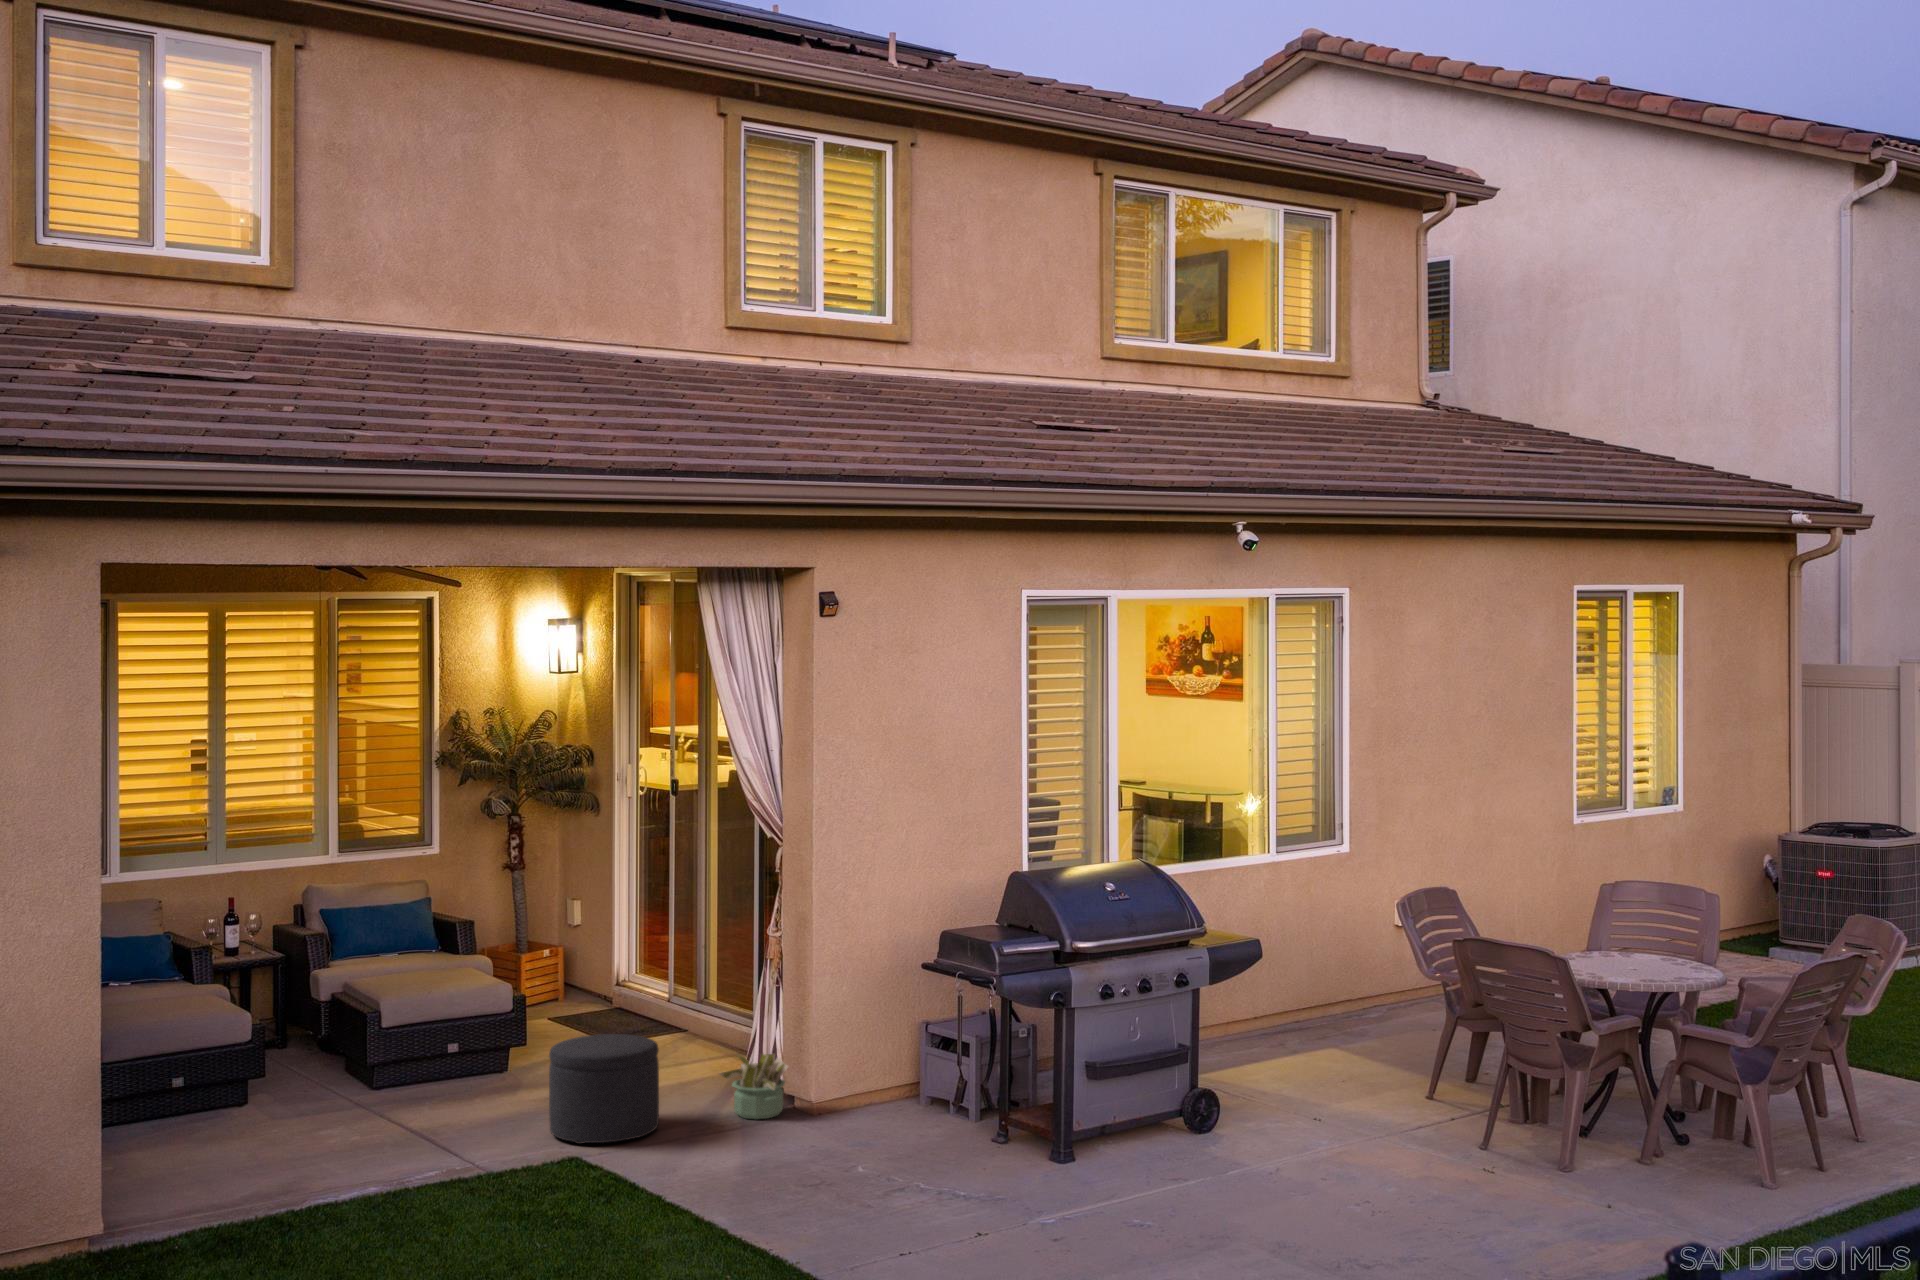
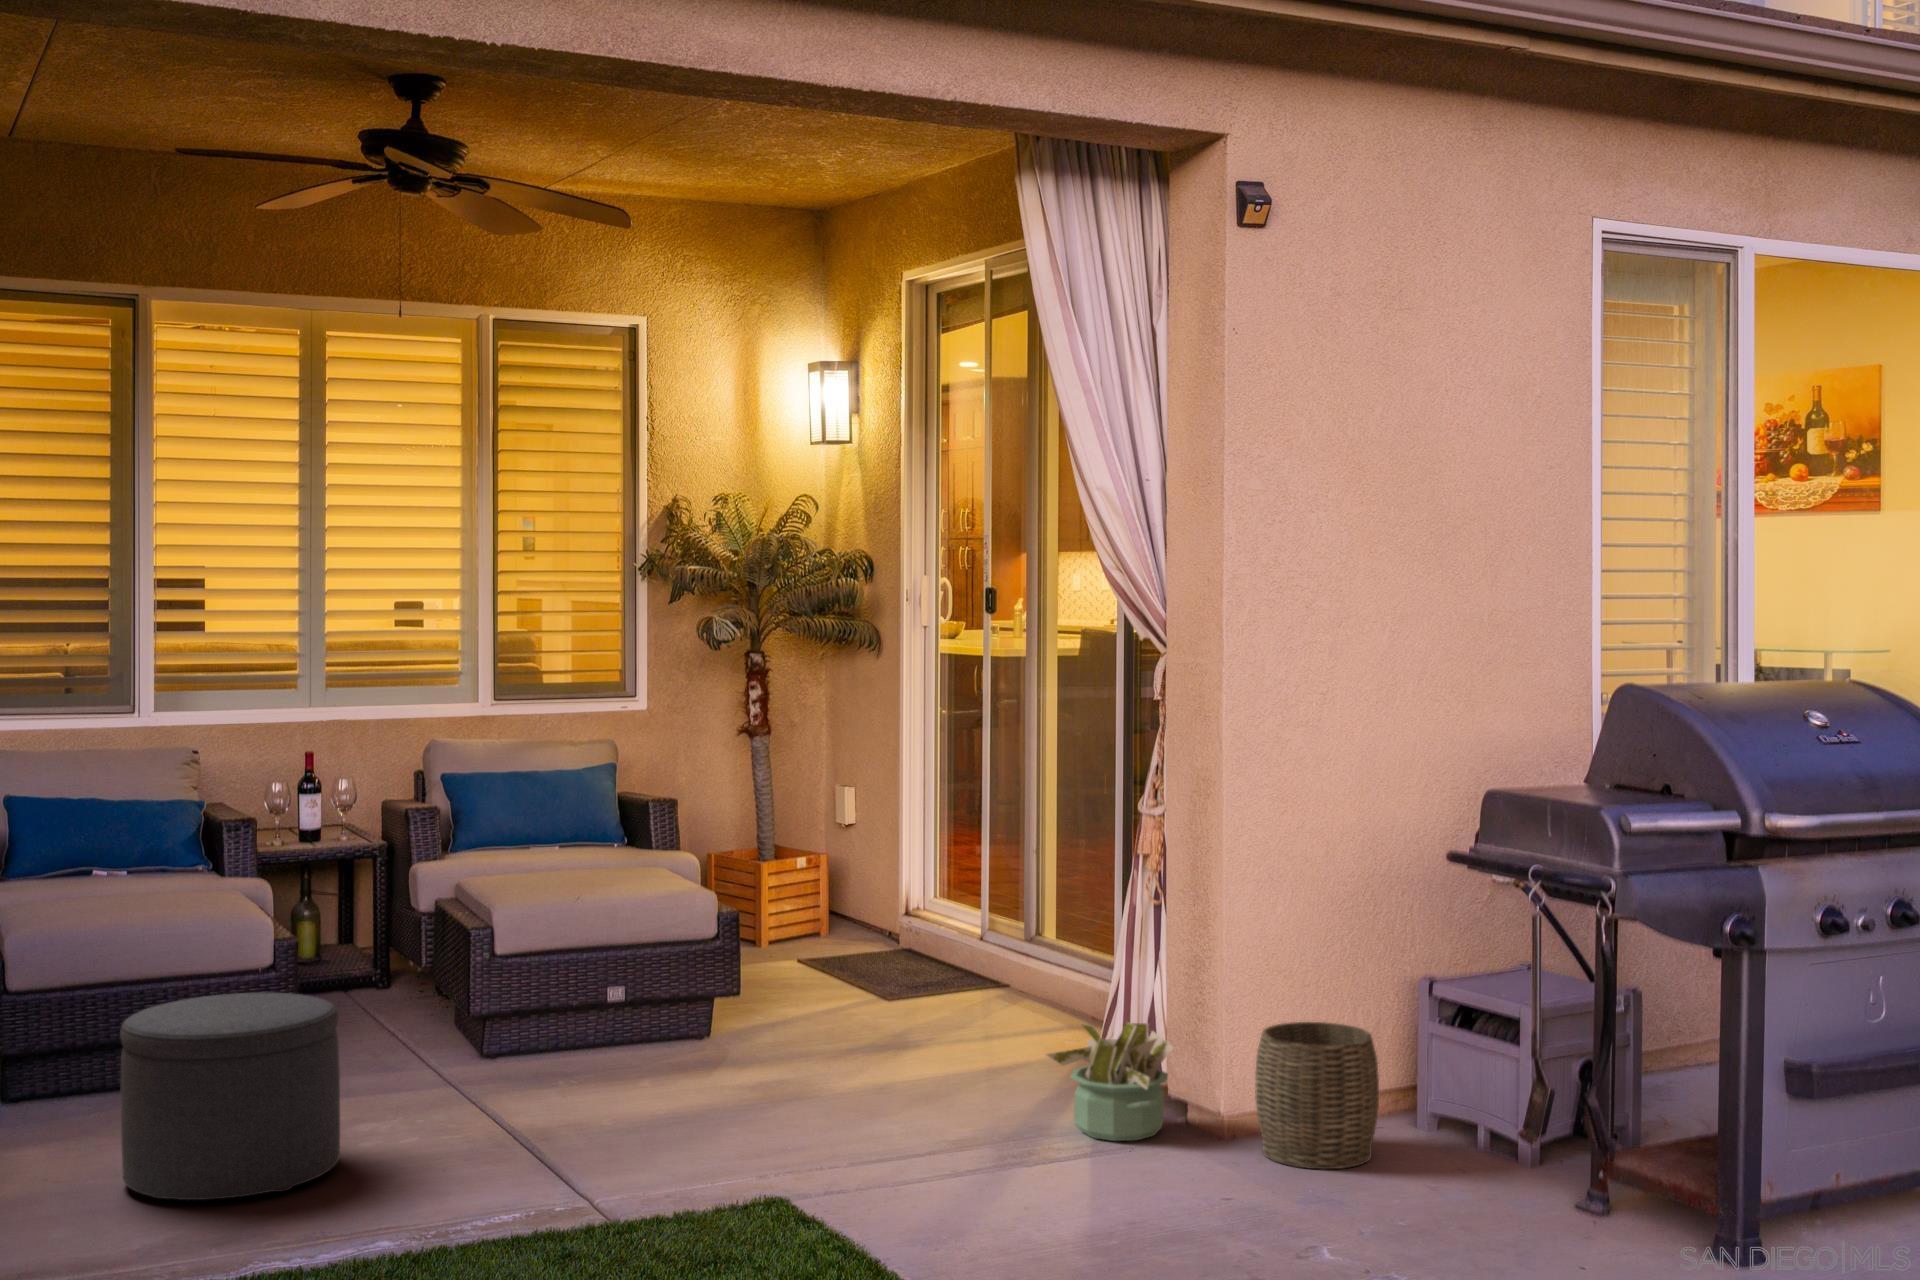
ottoman: present [549,1034,659,1144] -> present [120,992,340,1200]
woven basket: none [832,1049,897,1128] -> present [1255,1022,1379,1169]

